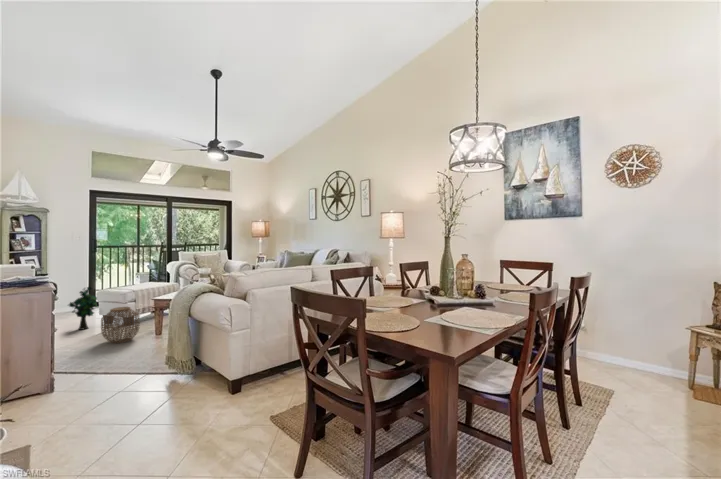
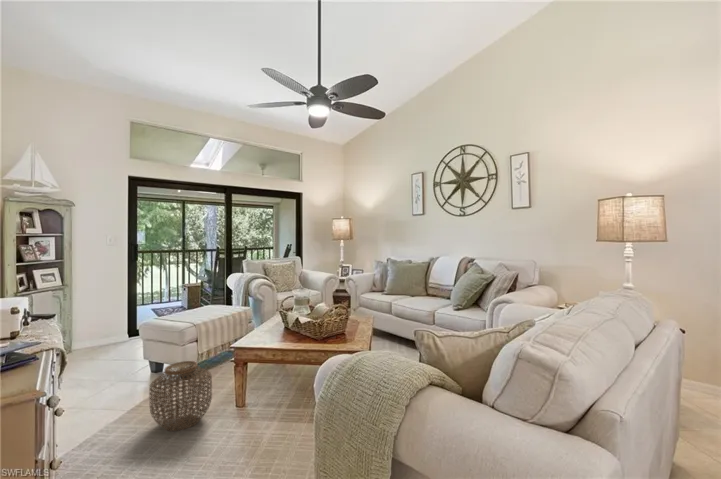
decorative plant: present [69,287,98,330] -> none [95,319,143,389]

